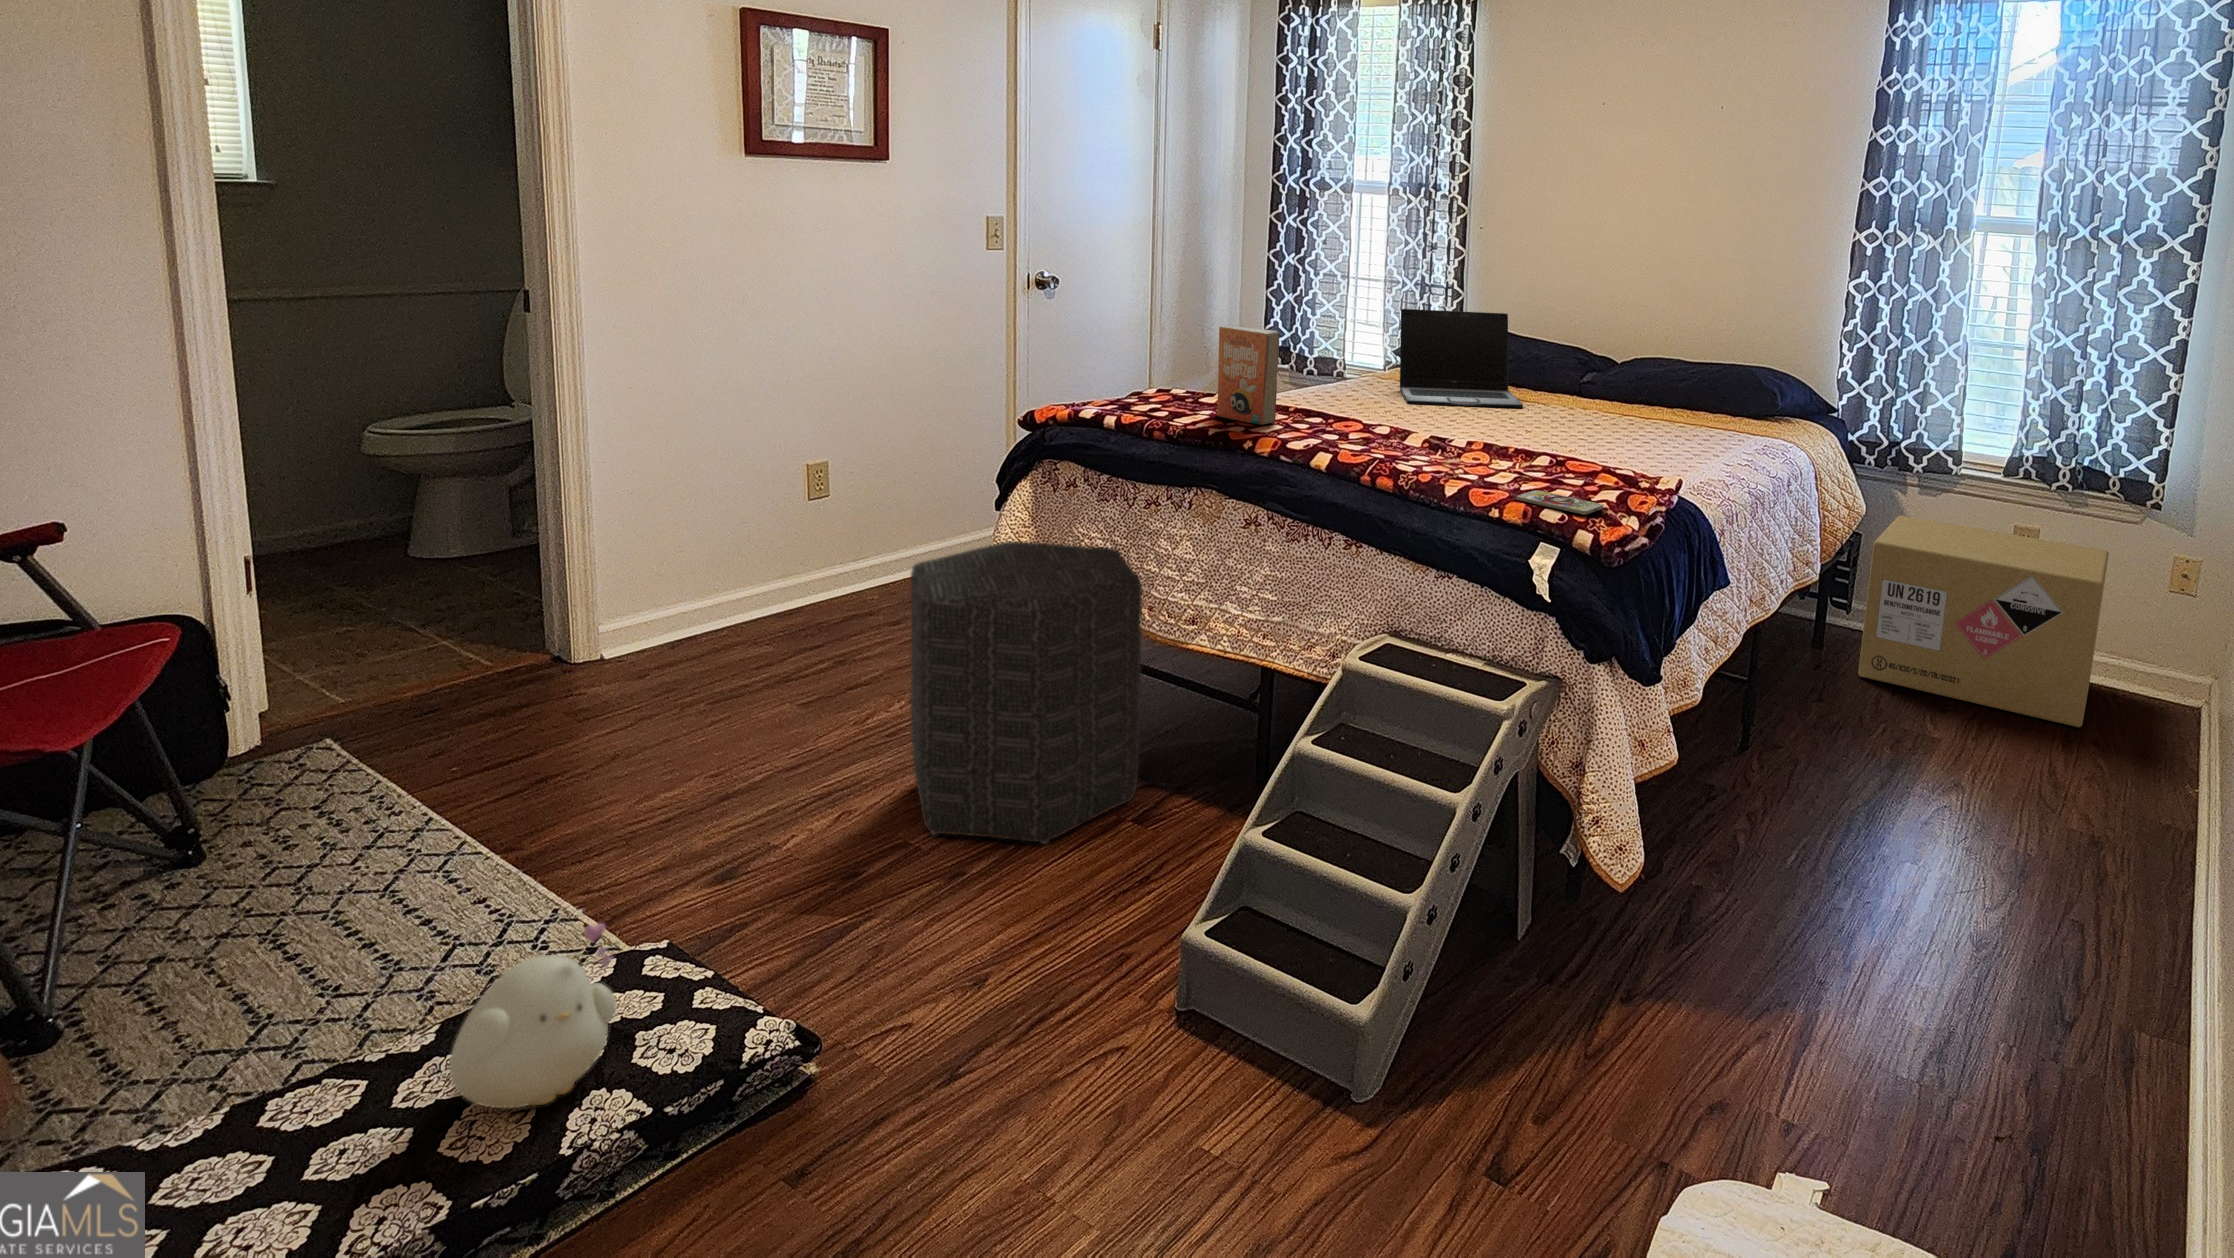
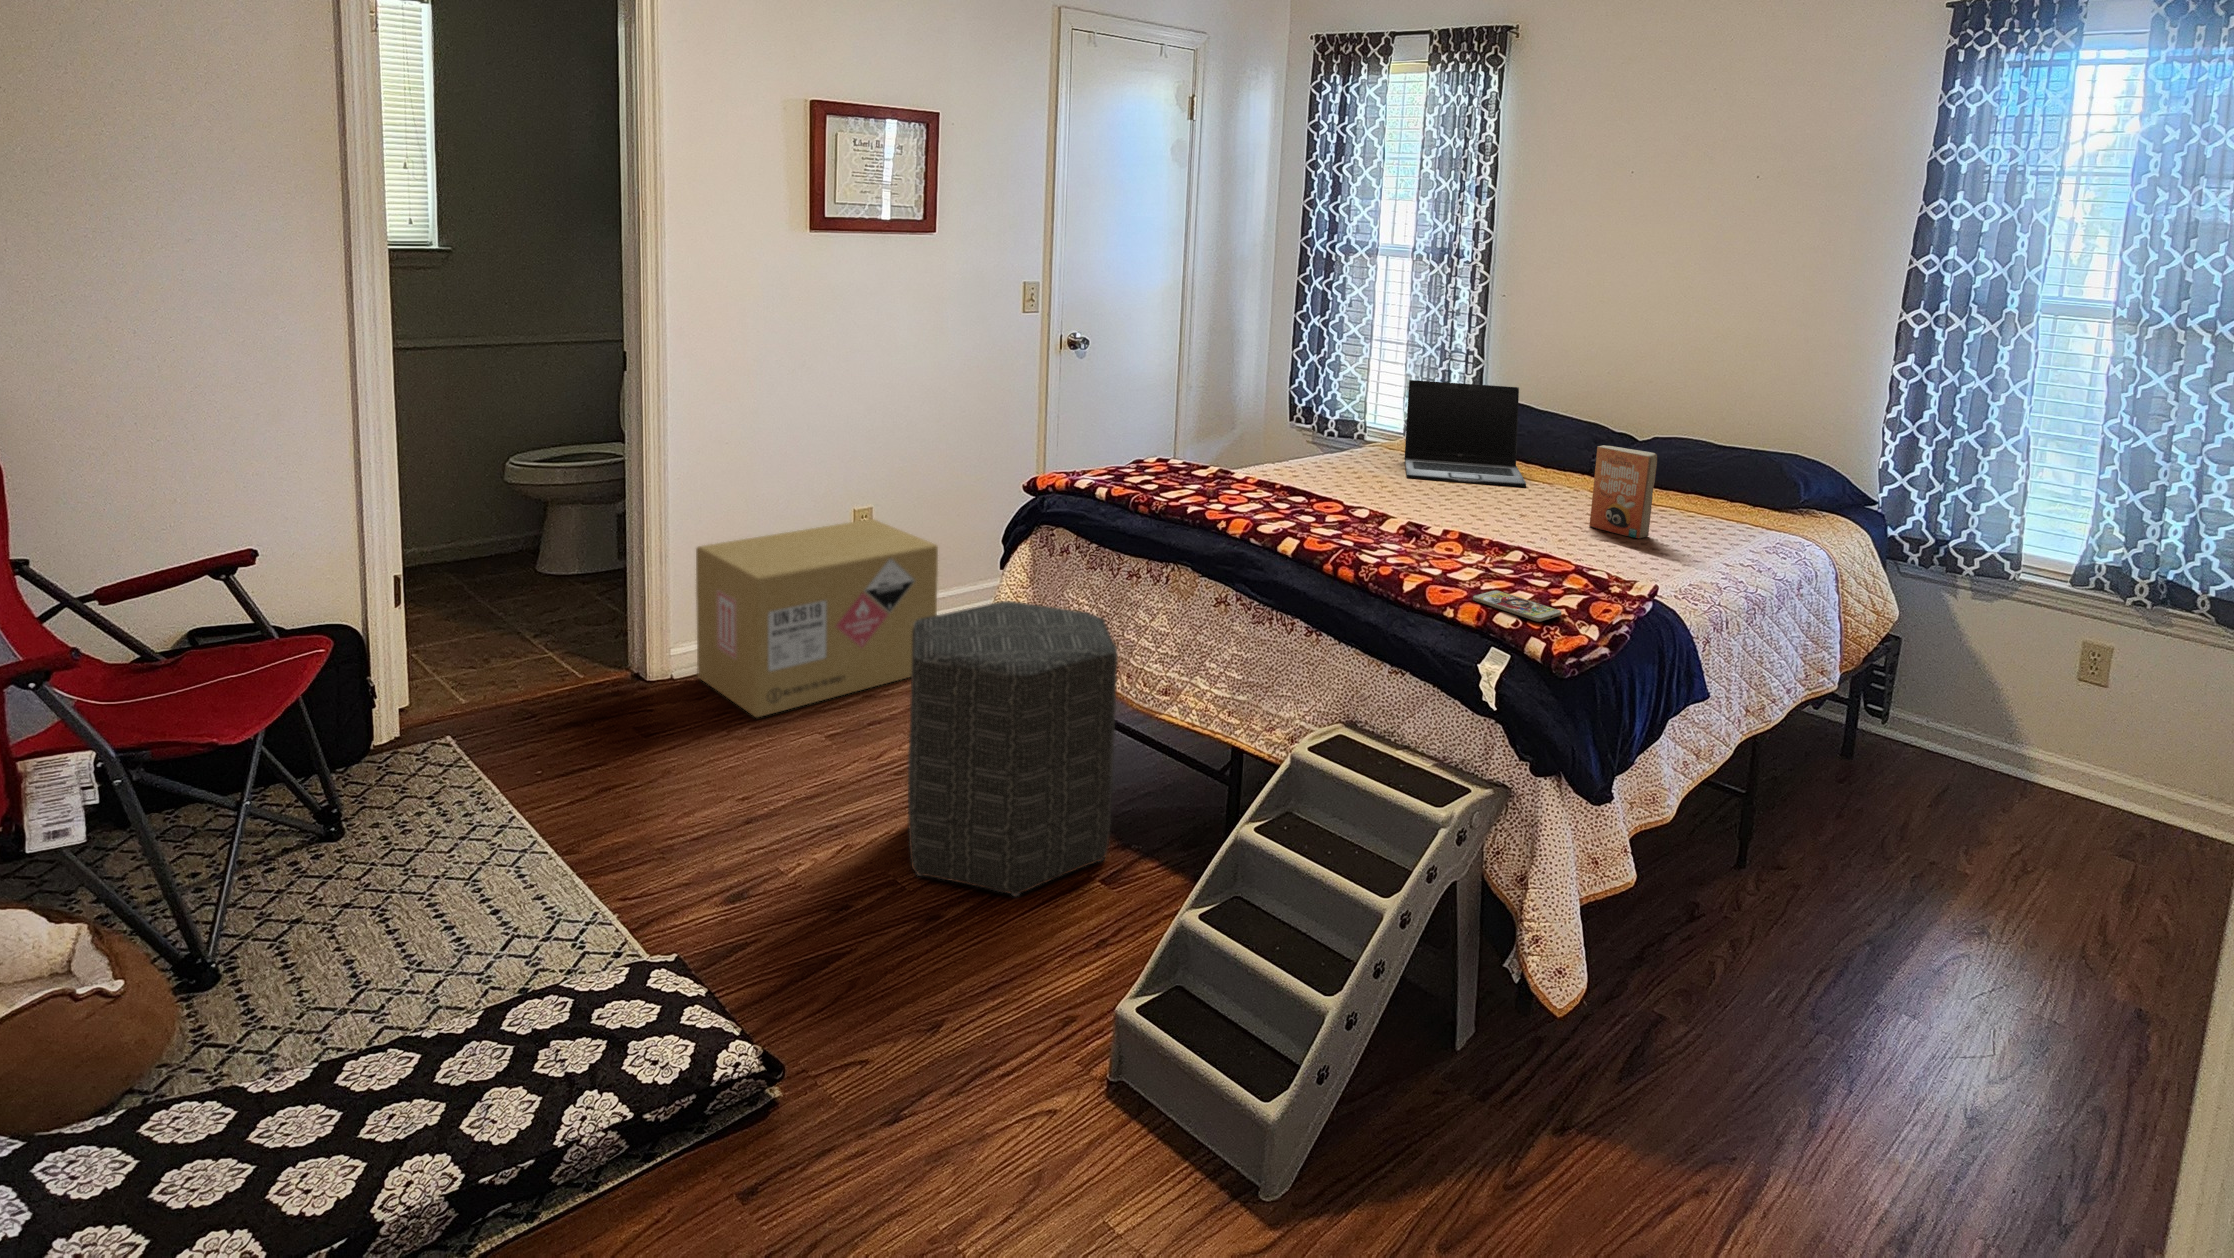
paperback book: present [1217,326,1279,424] -> present [1589,445,1657,538]
cardboard box: present [1858,516,2109,727] -> present [696,519,938,717]
plush toy: present [450,924,621,1108] -> none [478,940,623,1097]

